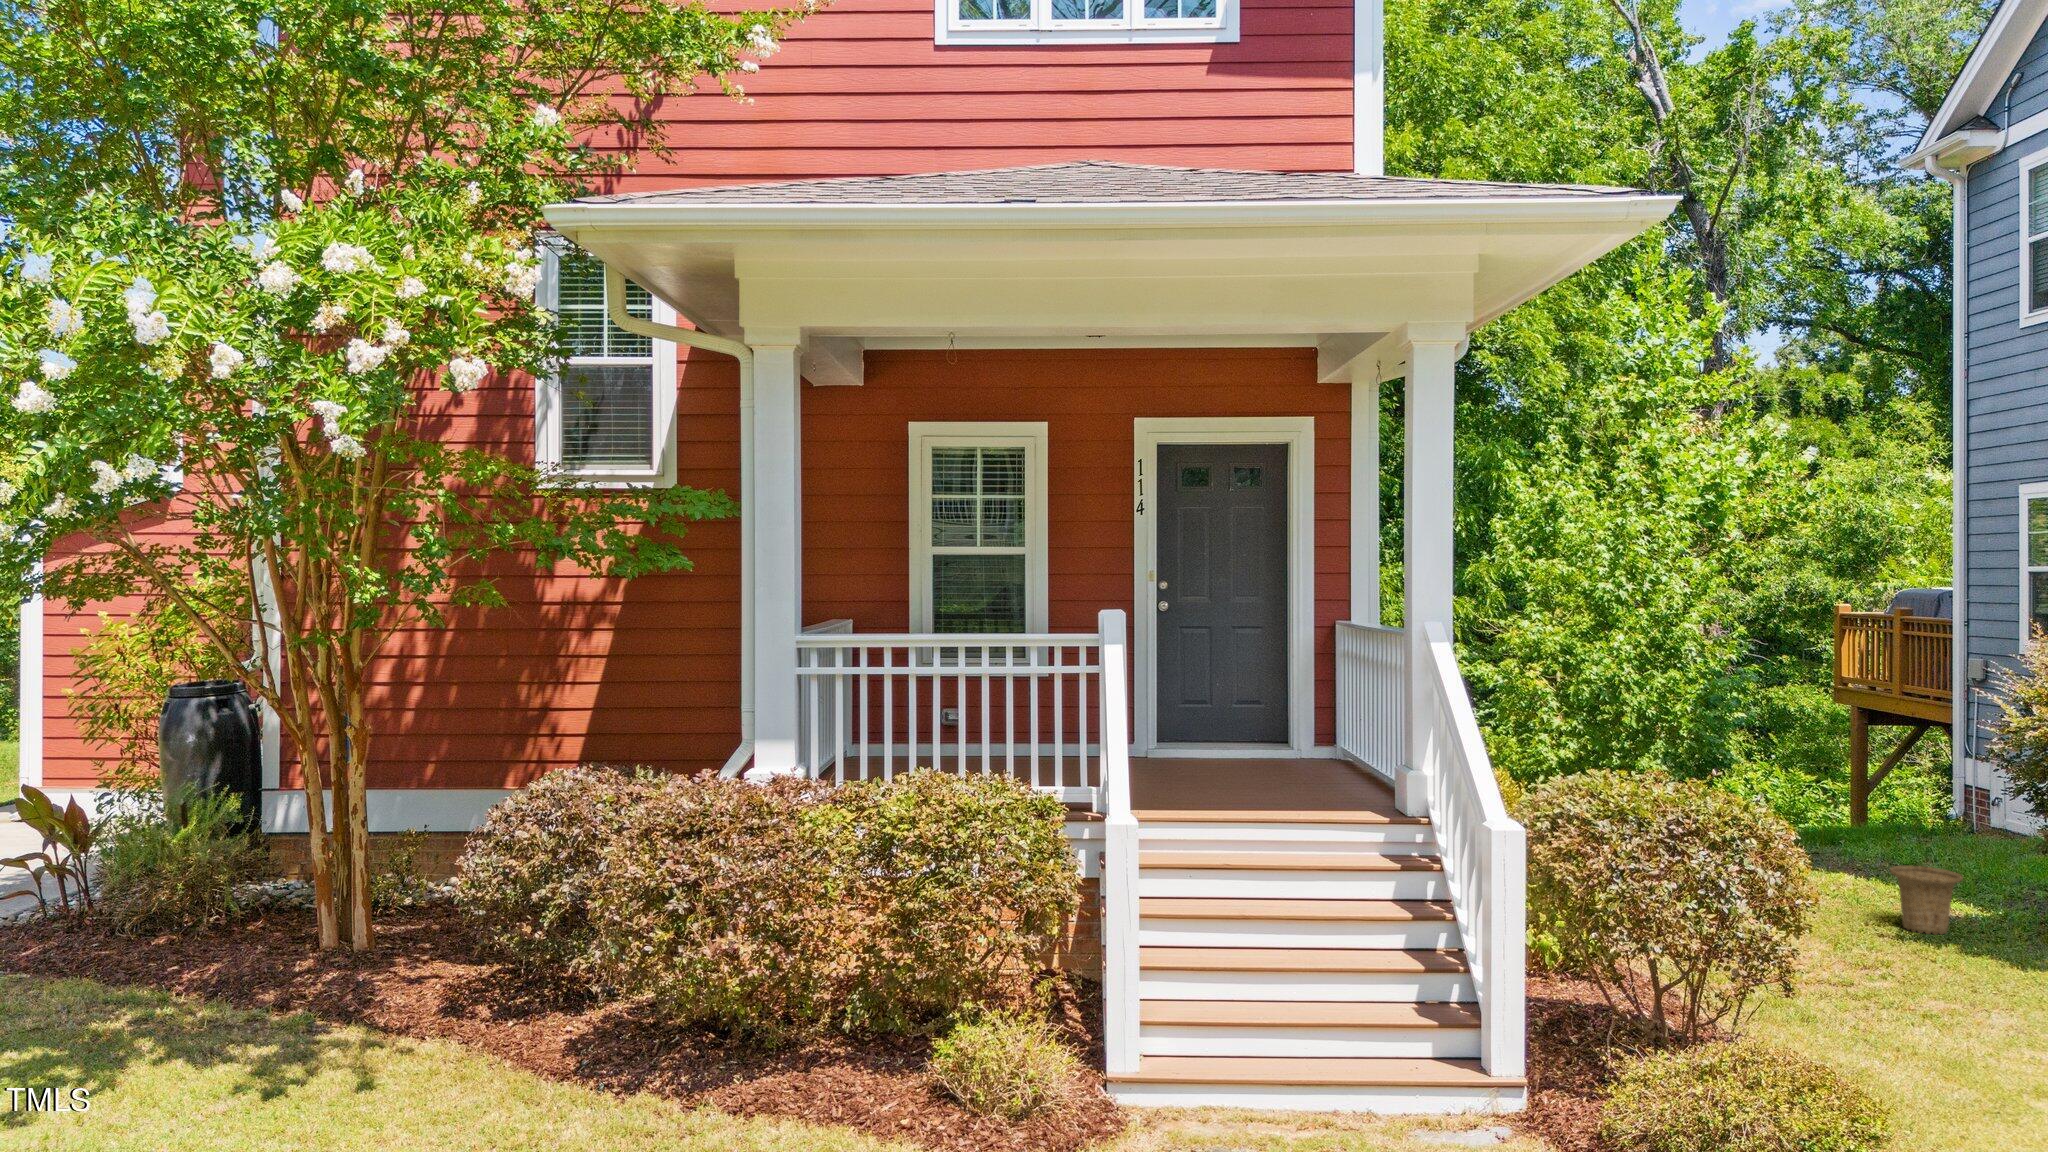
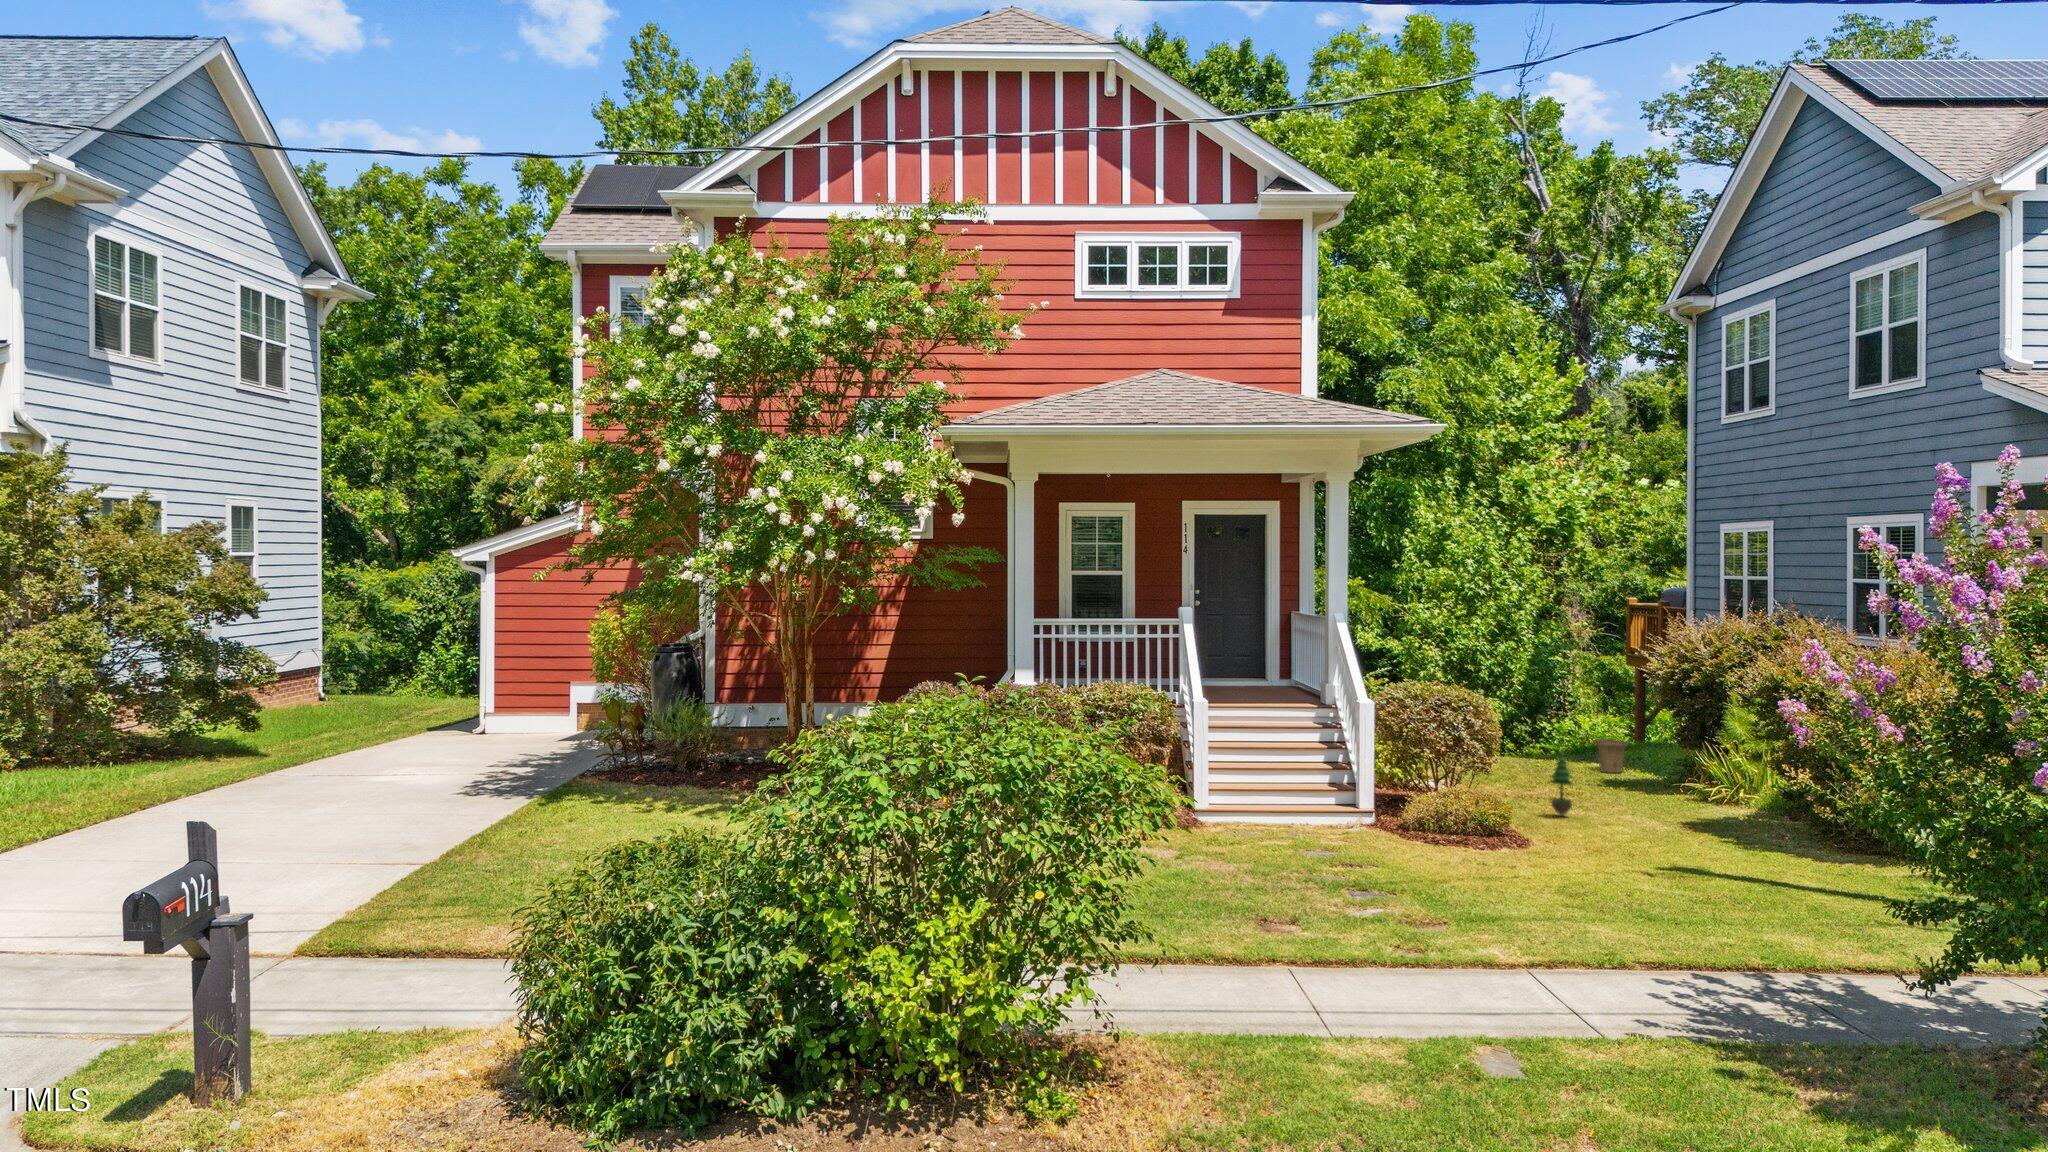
potted tree: none [1918,933,1985,1089] -> present [1550,750,1574,816]

